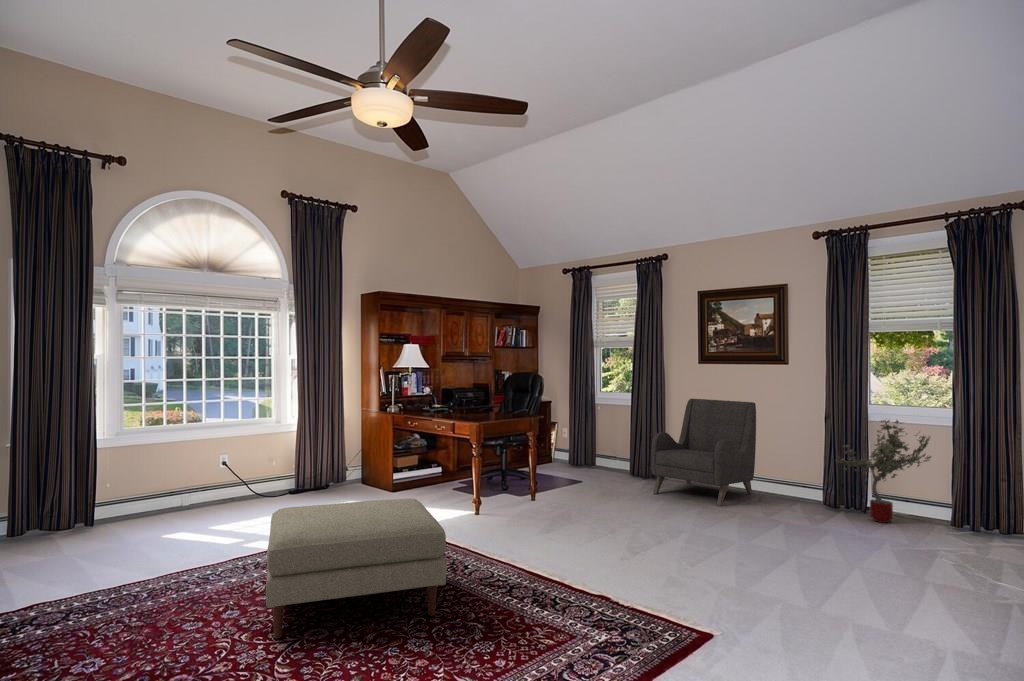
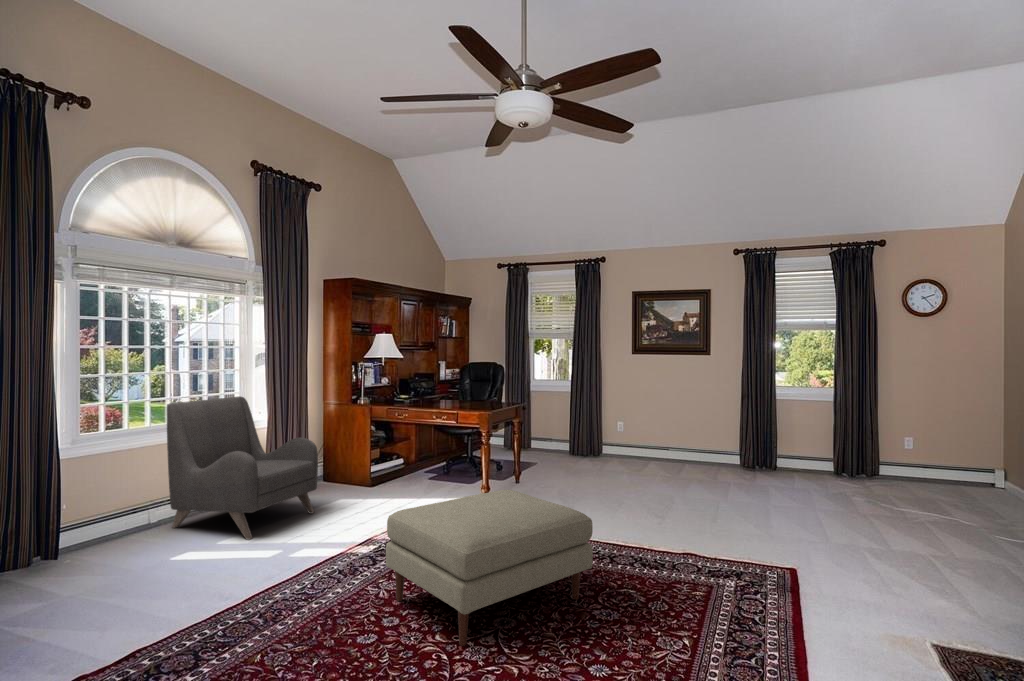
armchair: present [651,399,756,506] -> present [167,396,318,540]
potted tree: present [836,420,931,523] -> none [757,399,830,480]

